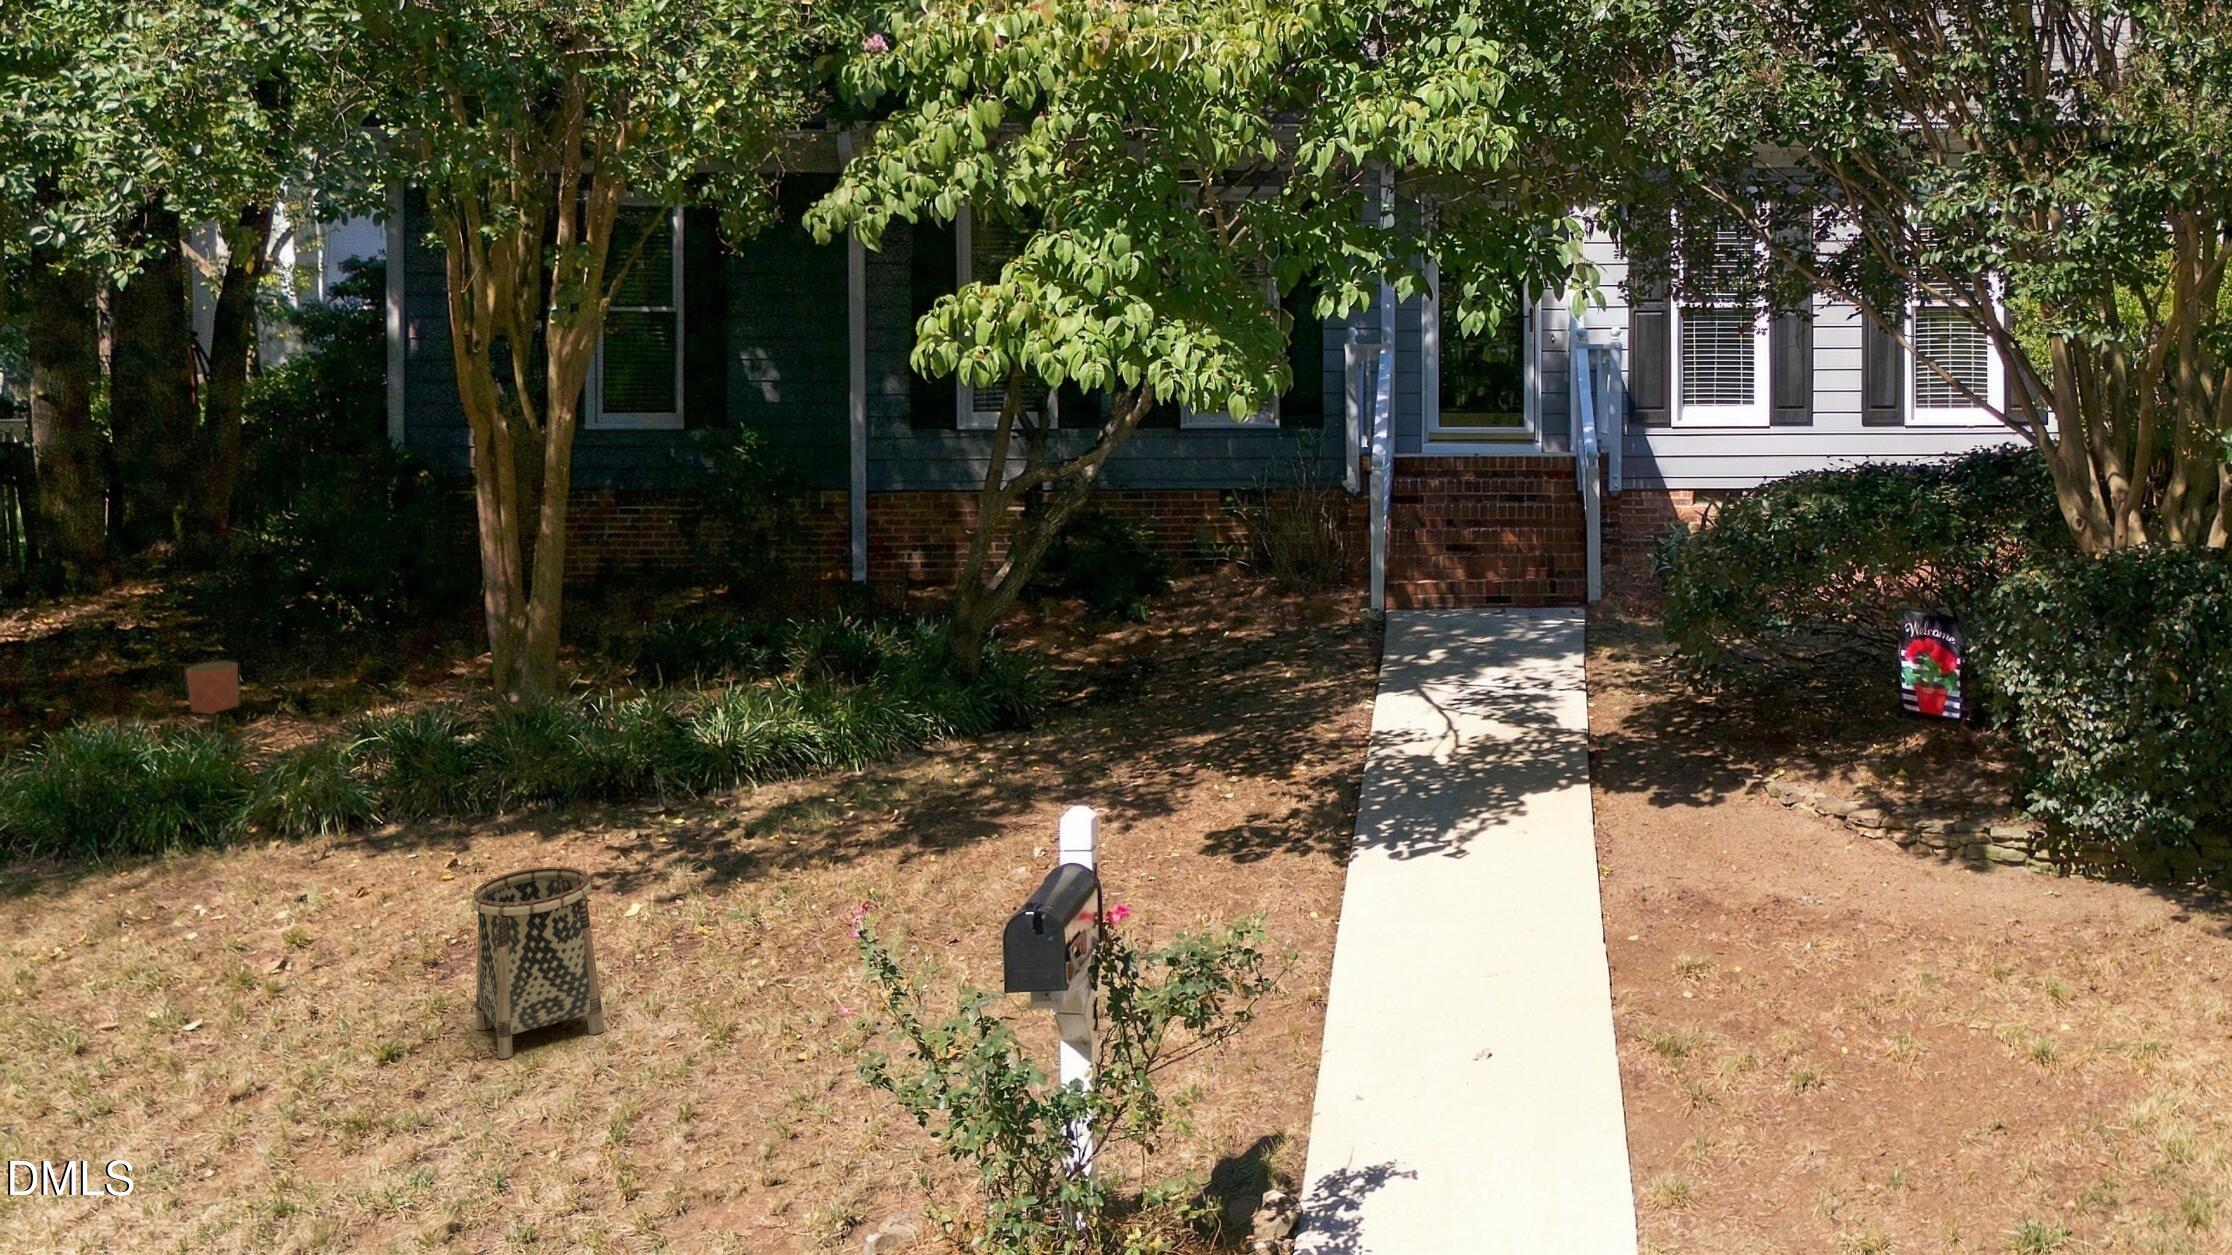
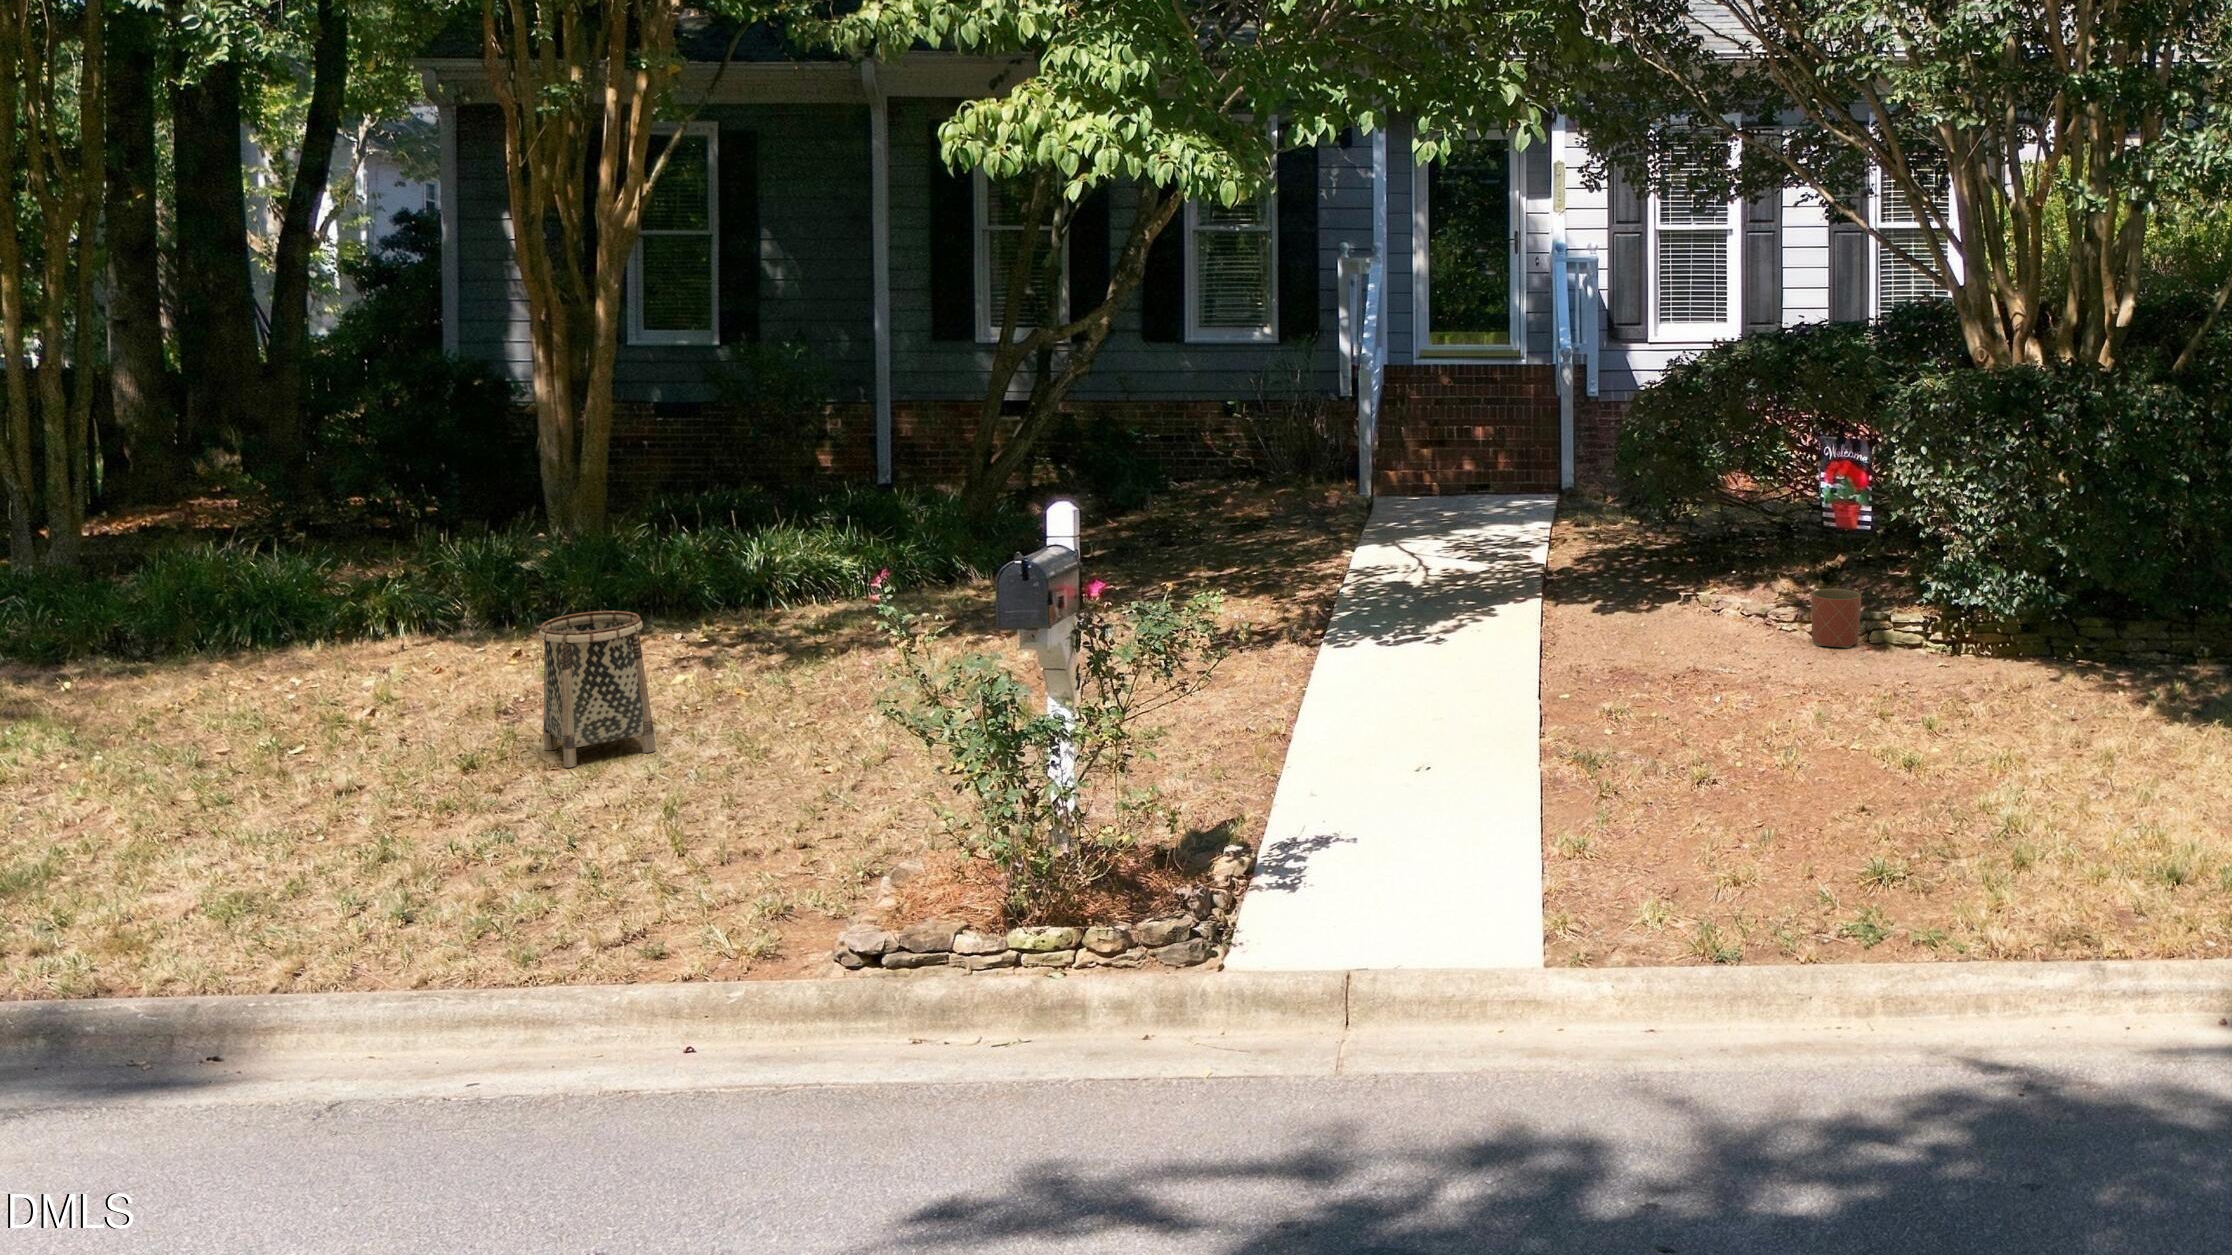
planter: present [186,662,239,714] -> present [1811,589,1861,648]

